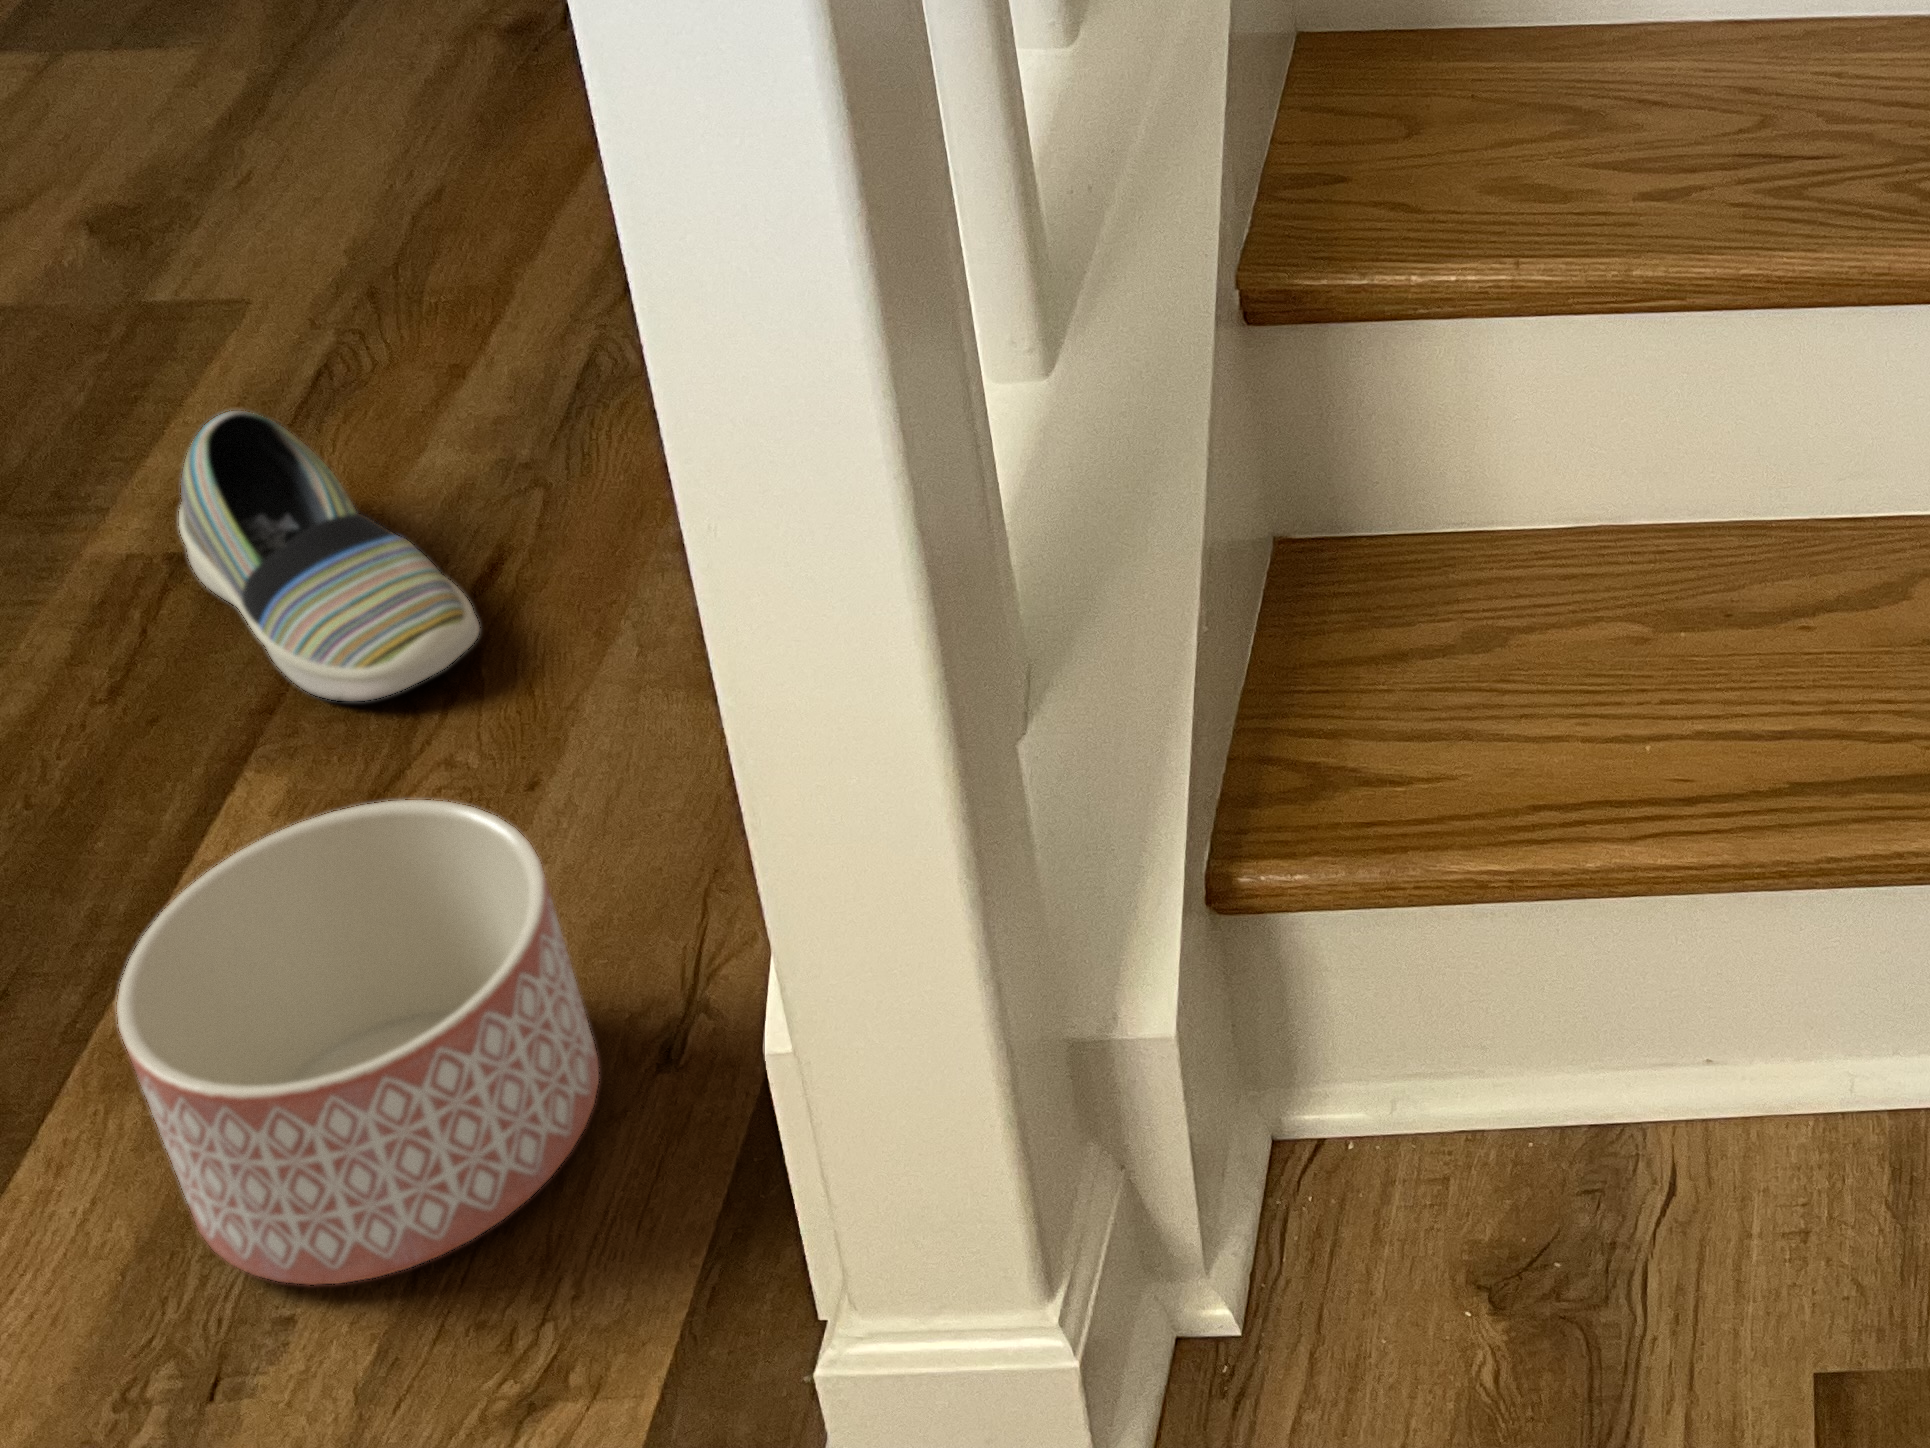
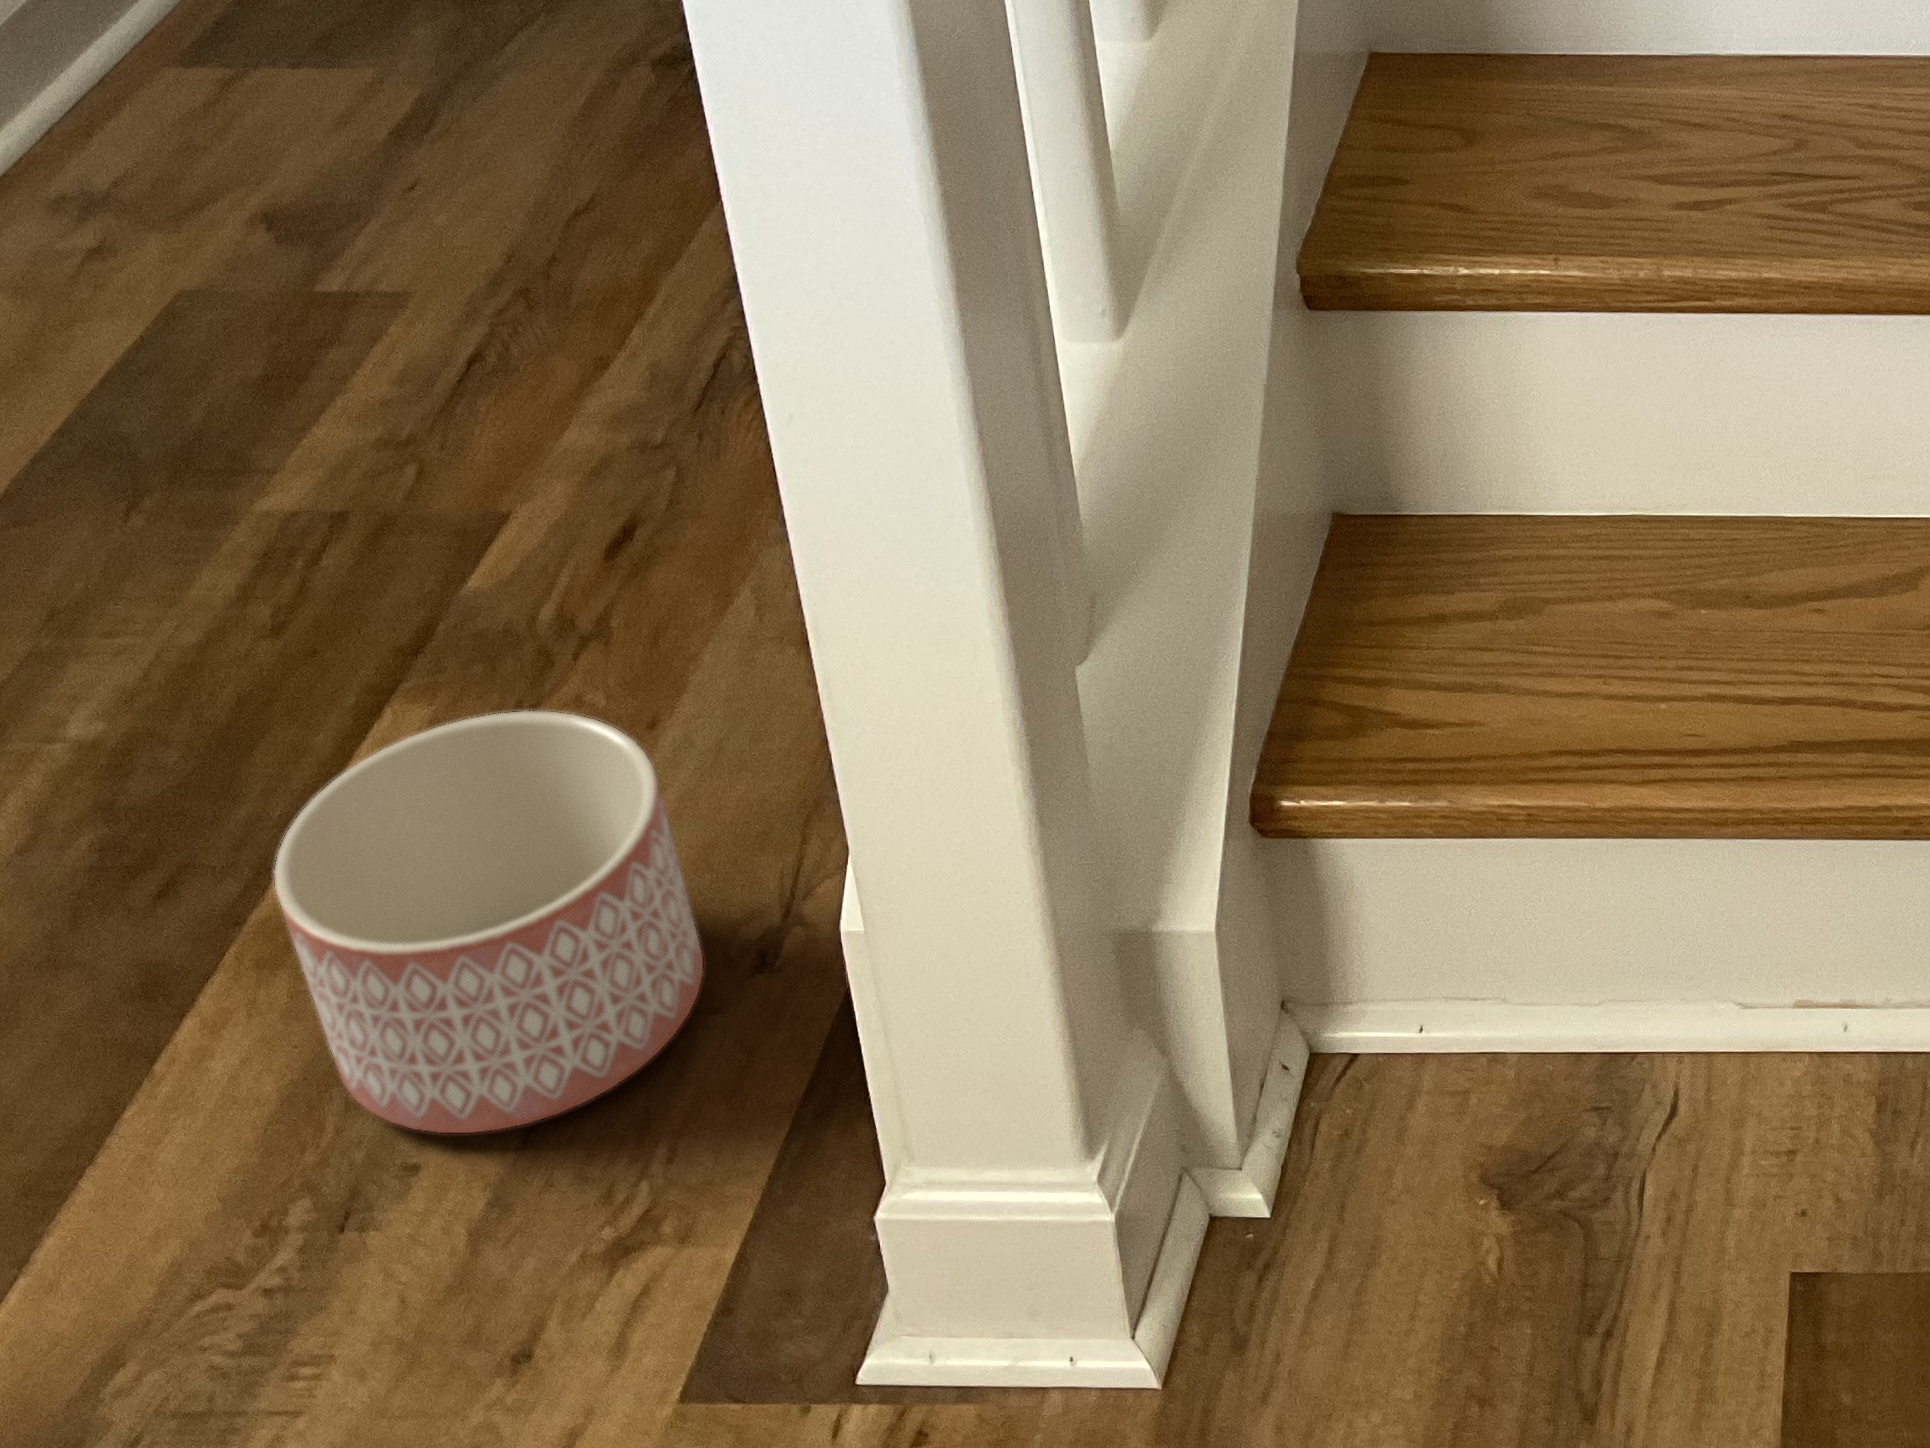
shoe: present [179,411,480,702] -> none [341,382,610,646]

